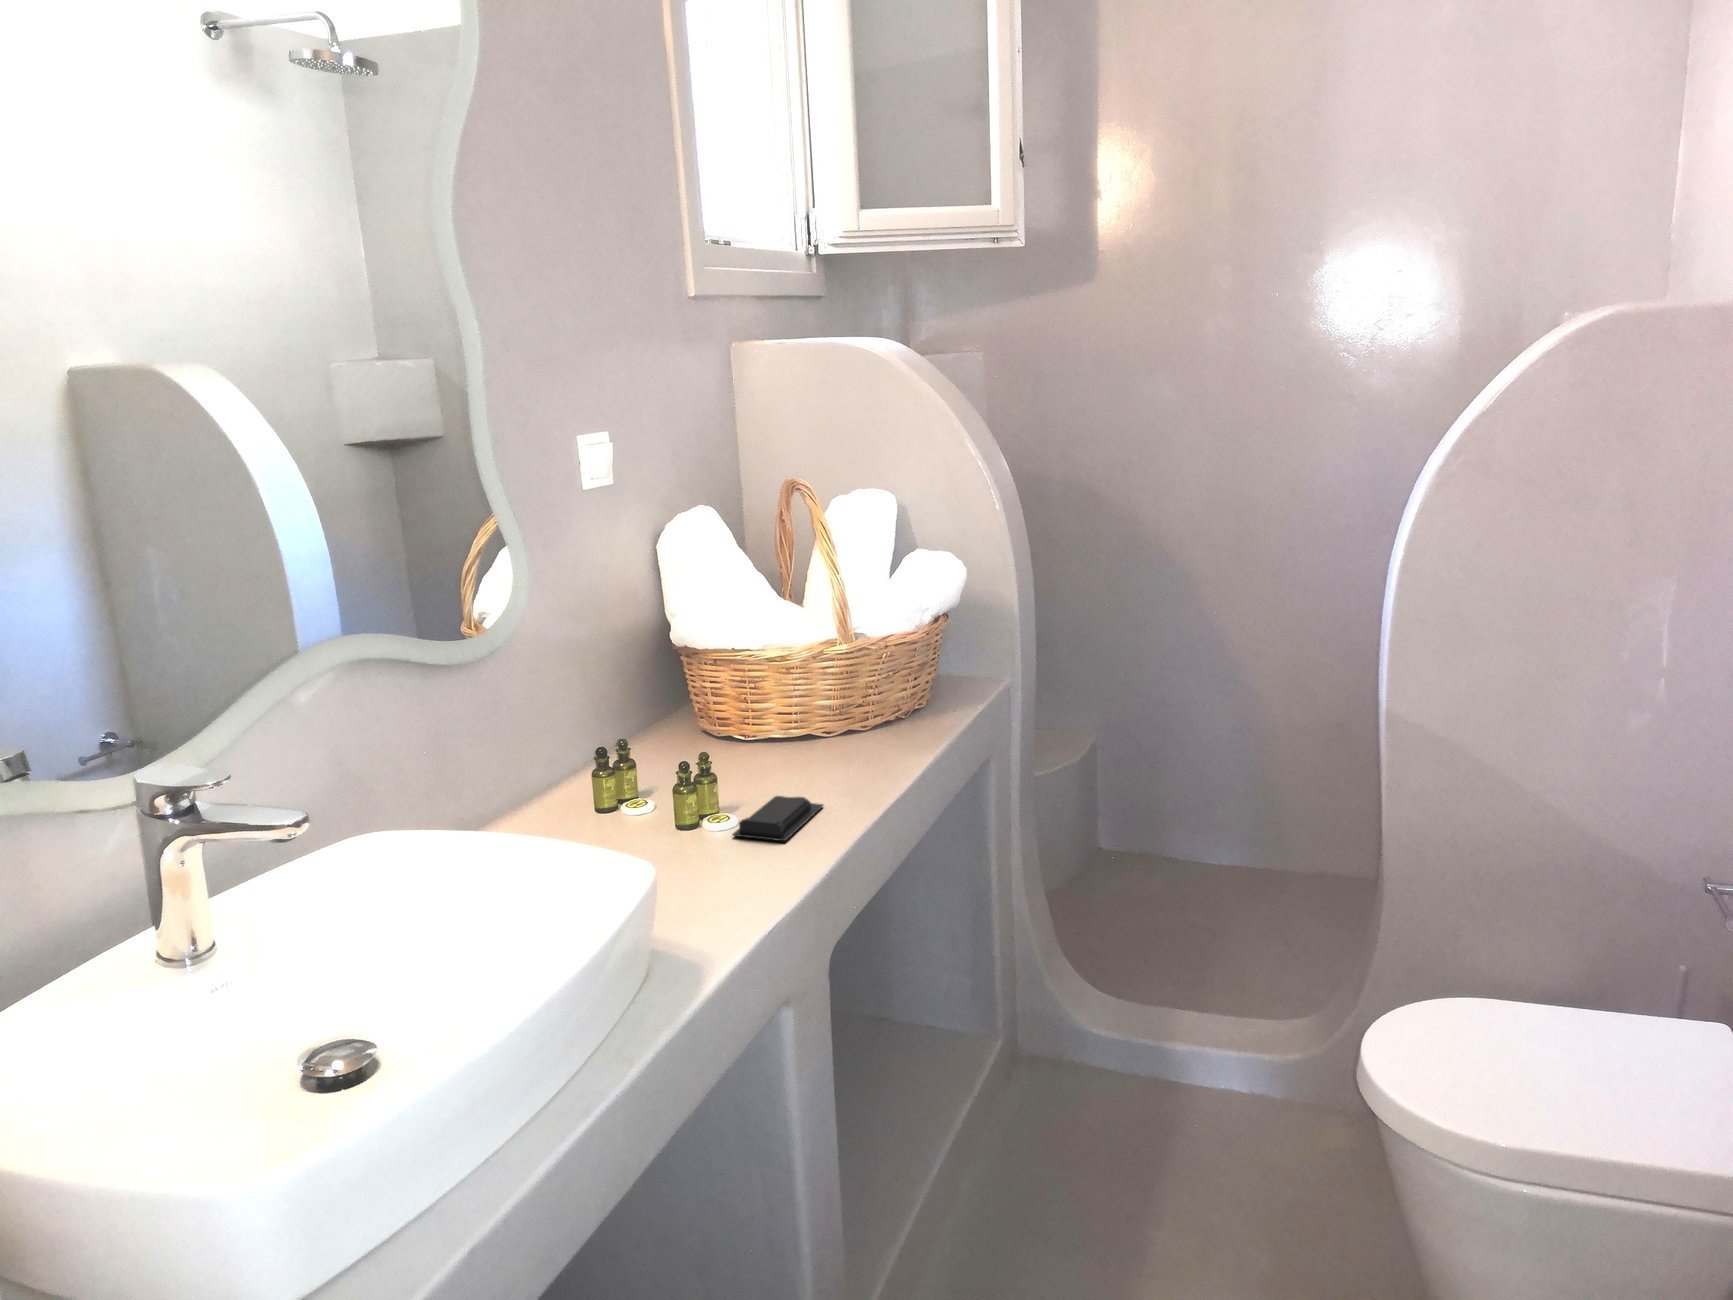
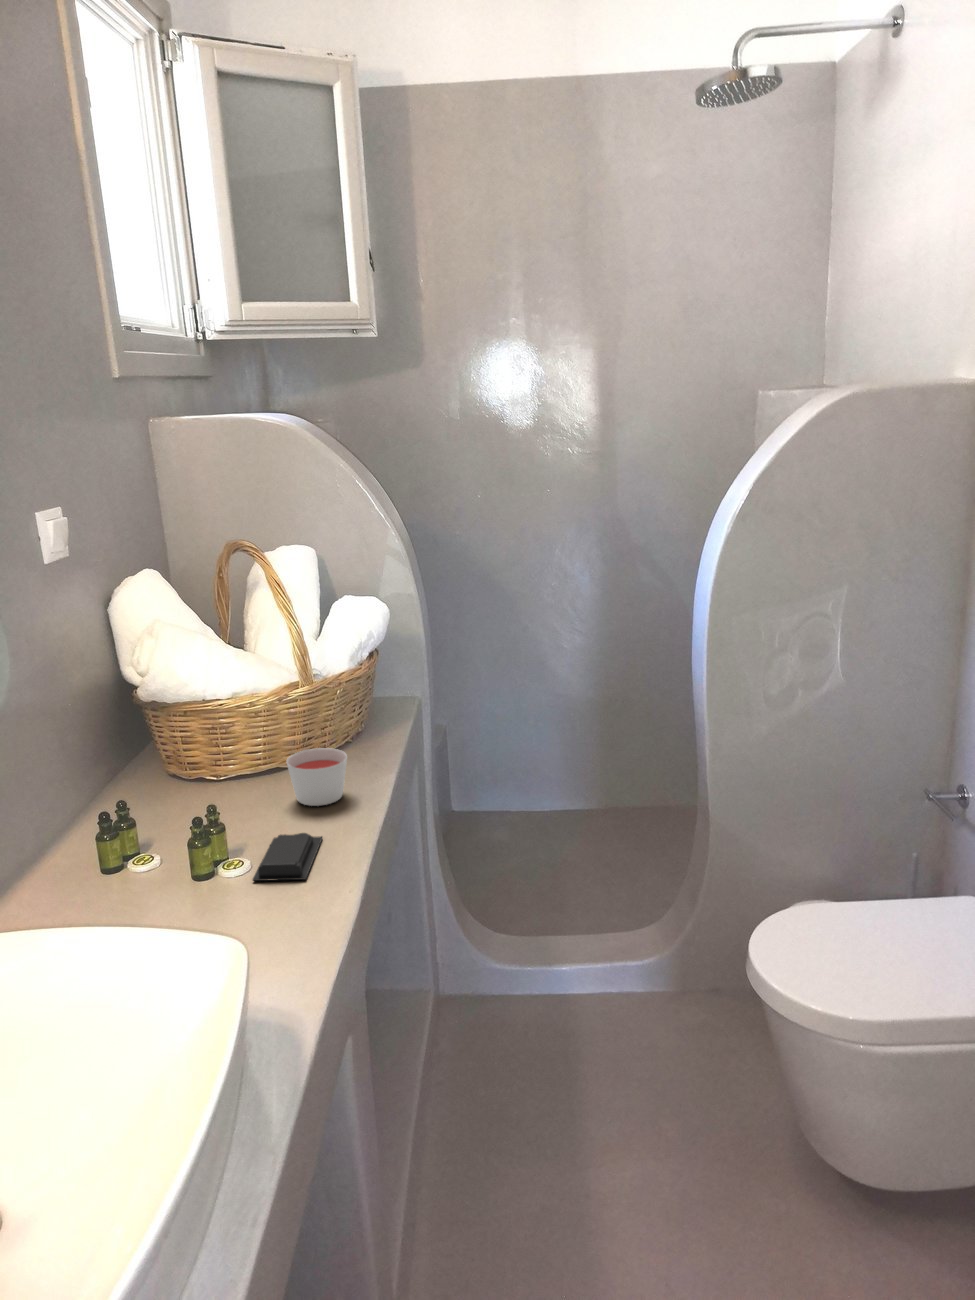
candle: none [807,714,874,775] -> present [287,748,347,806]

